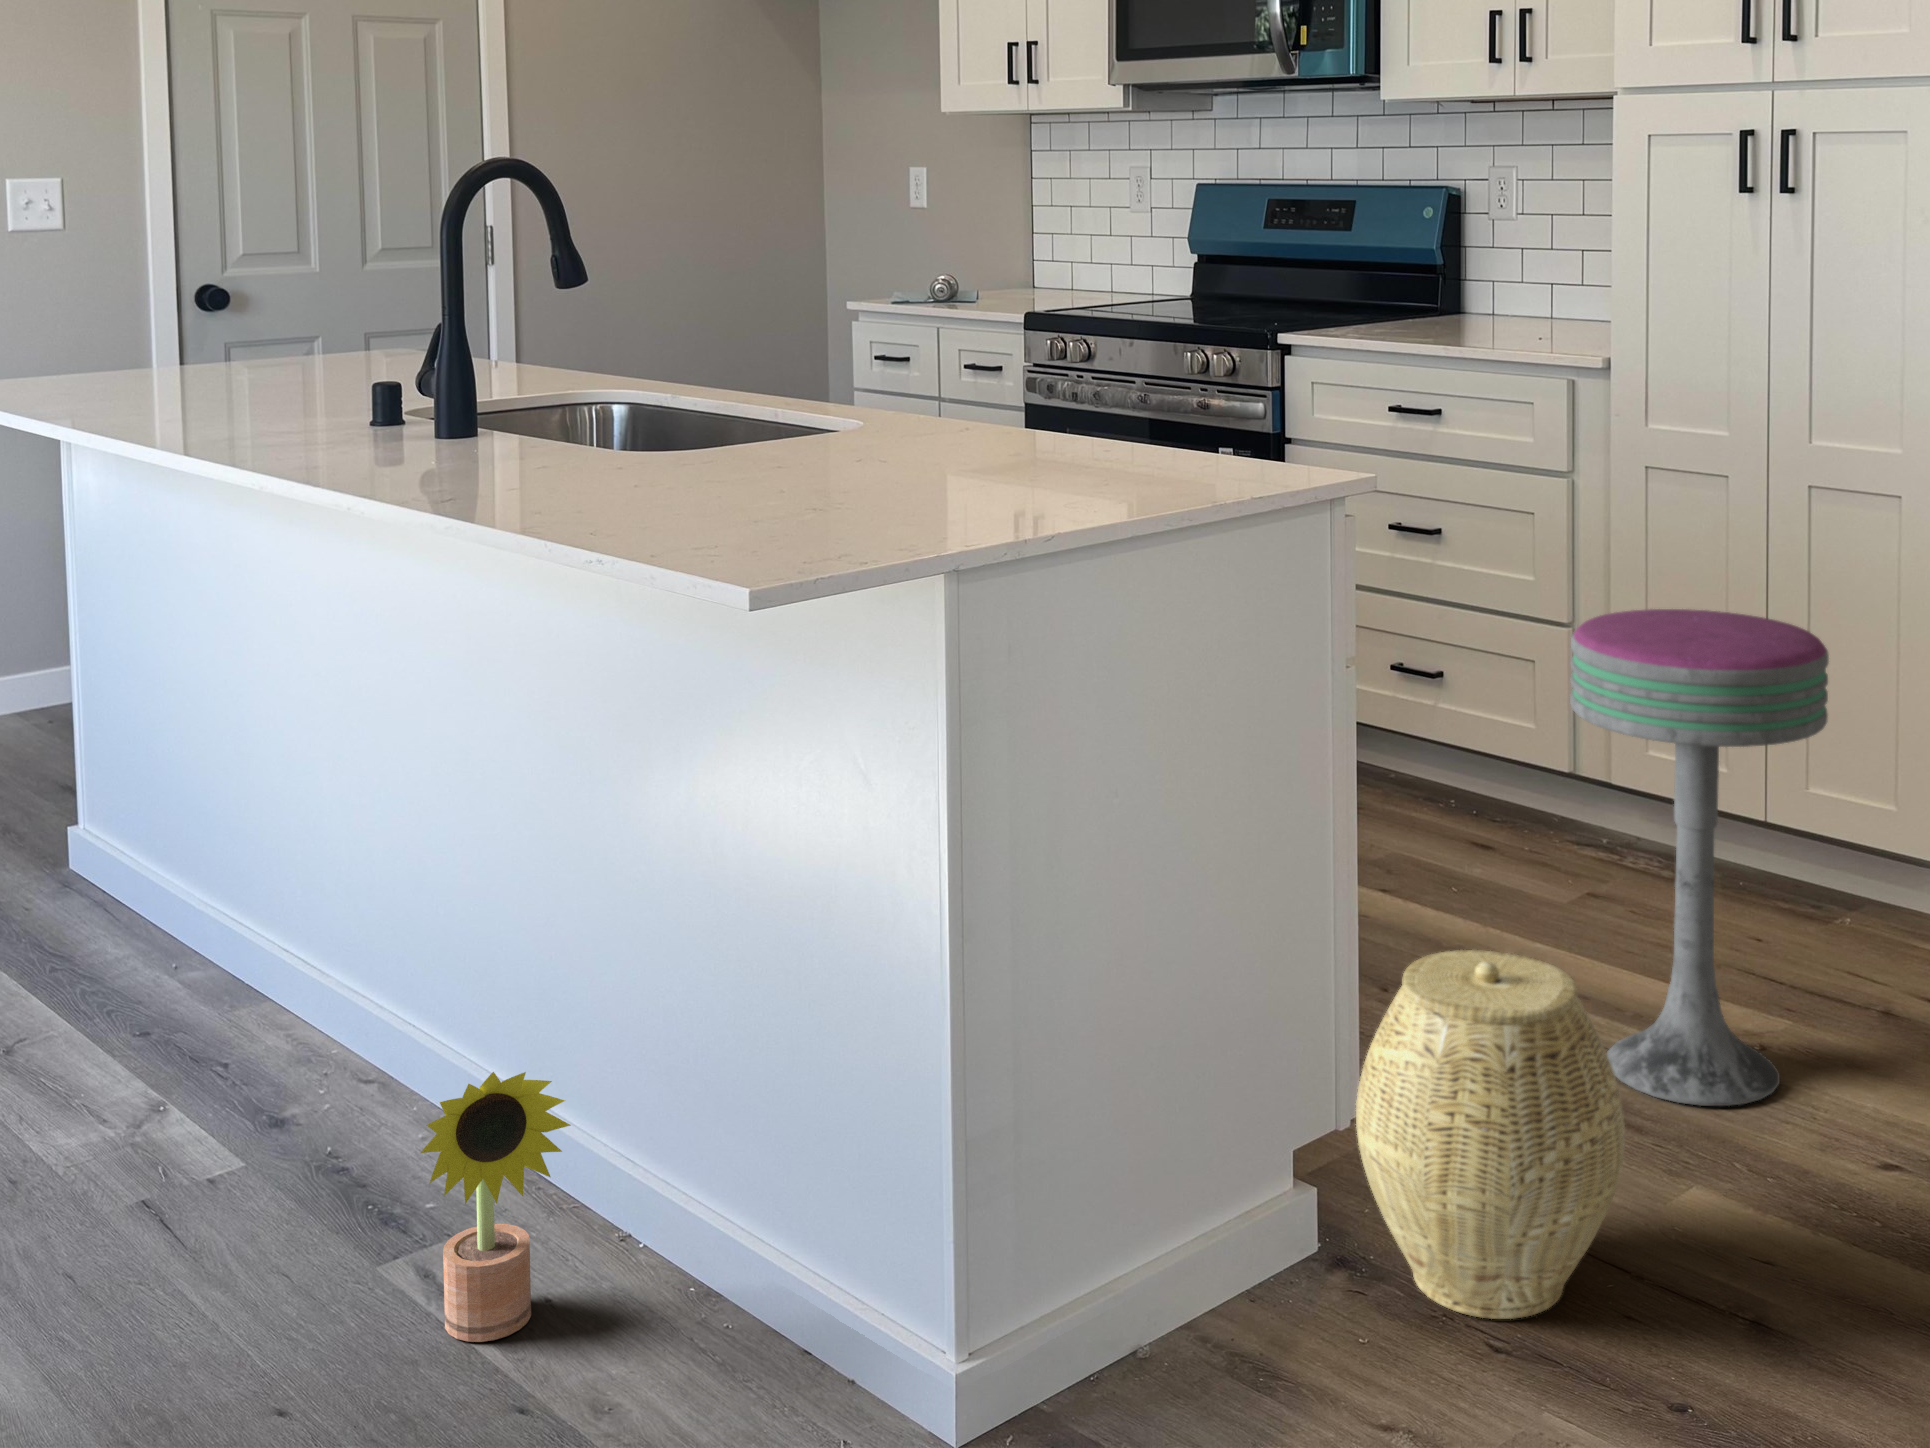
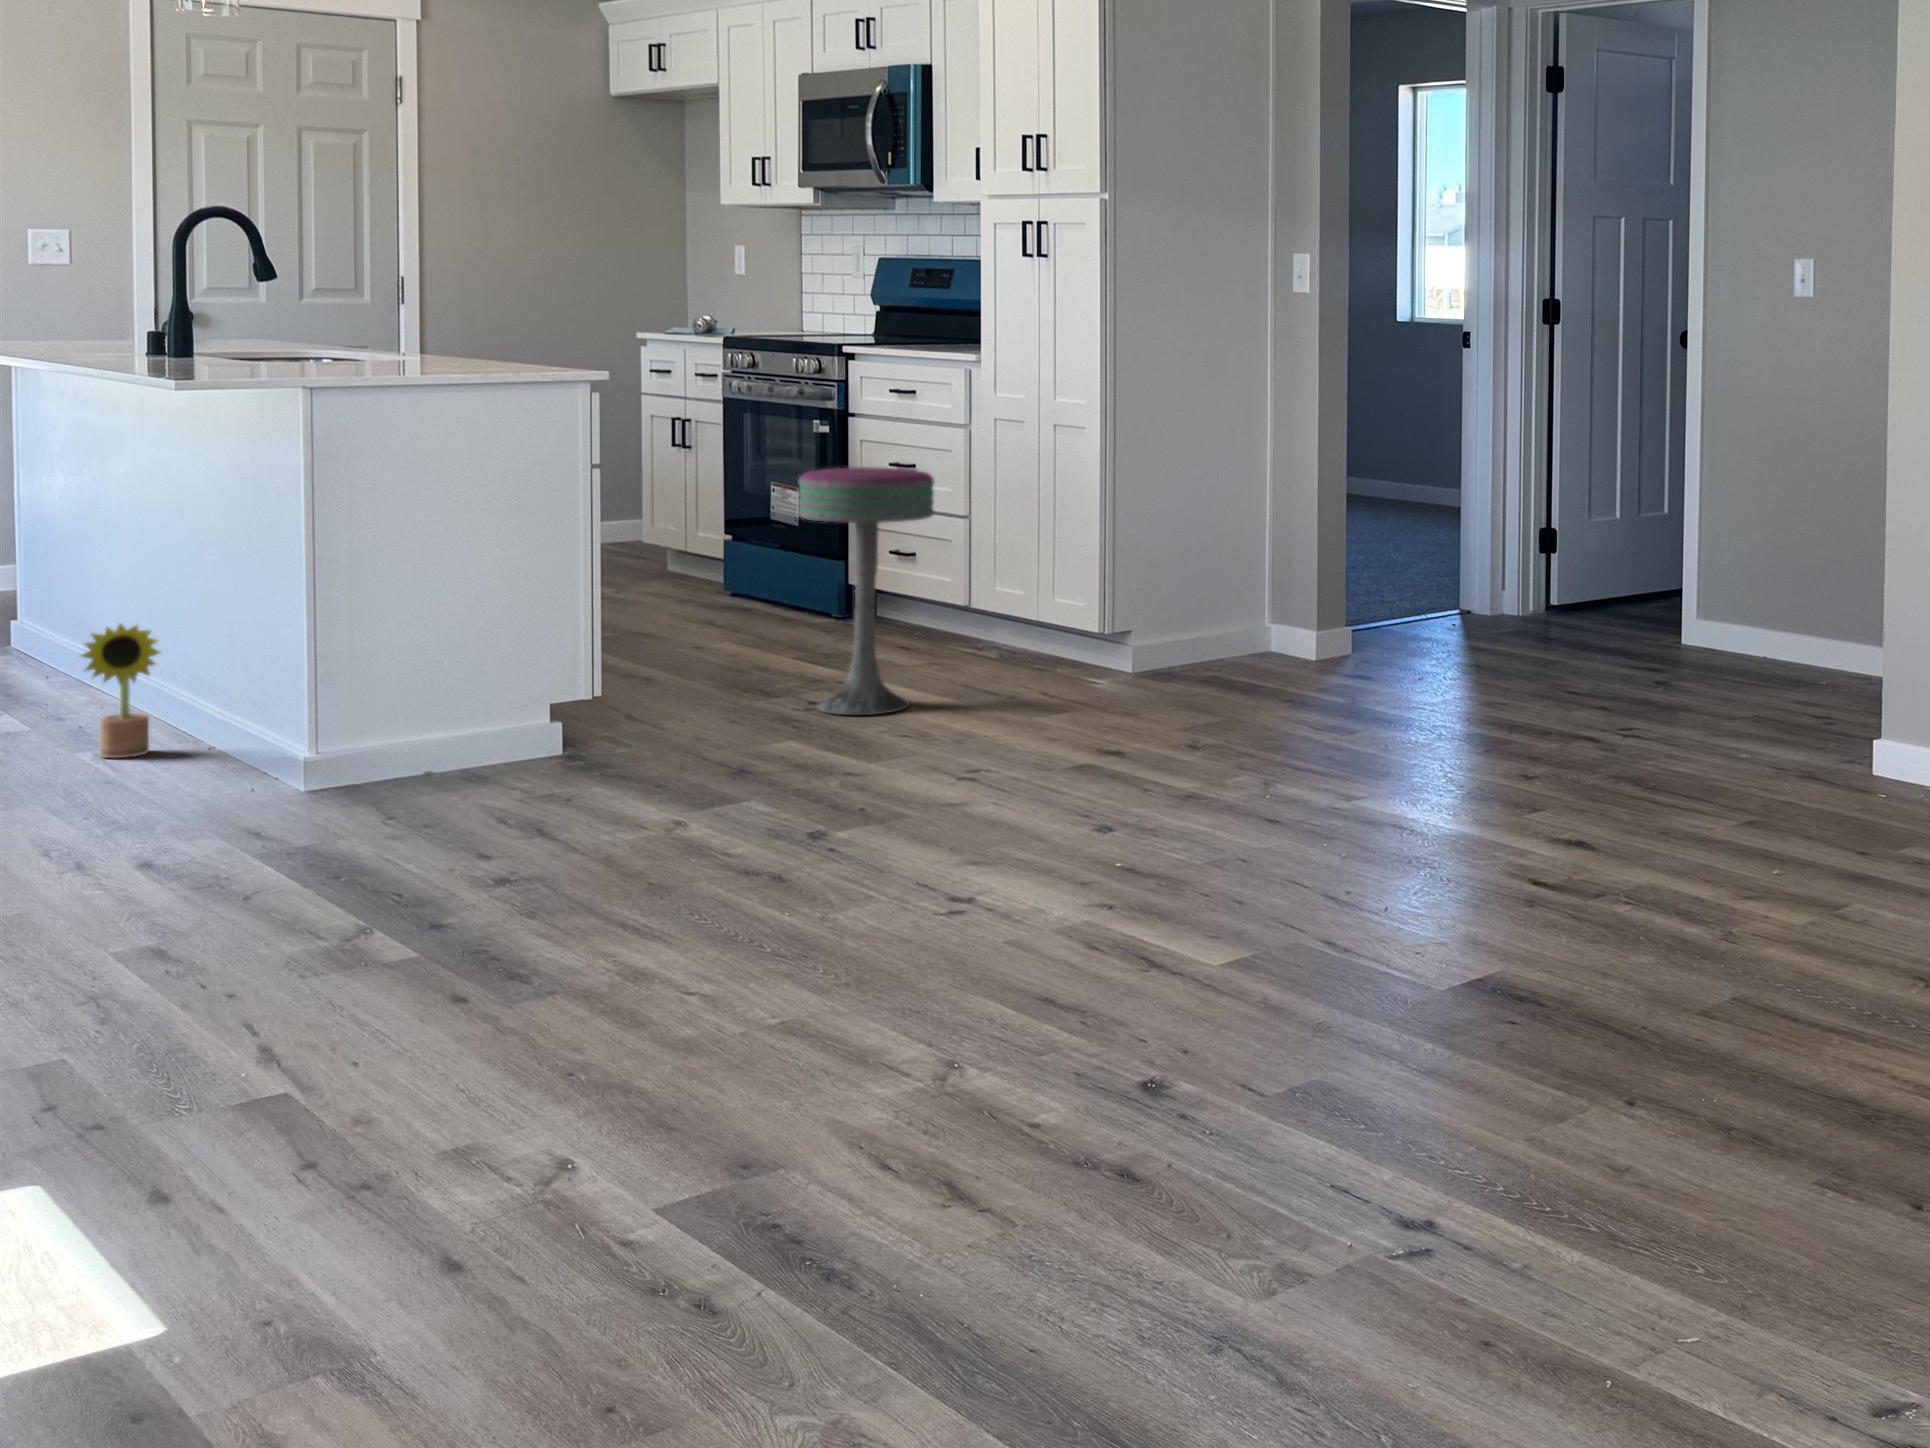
woven basket: present [1356,950,1625,1319] -> none [570,596,708,759]

